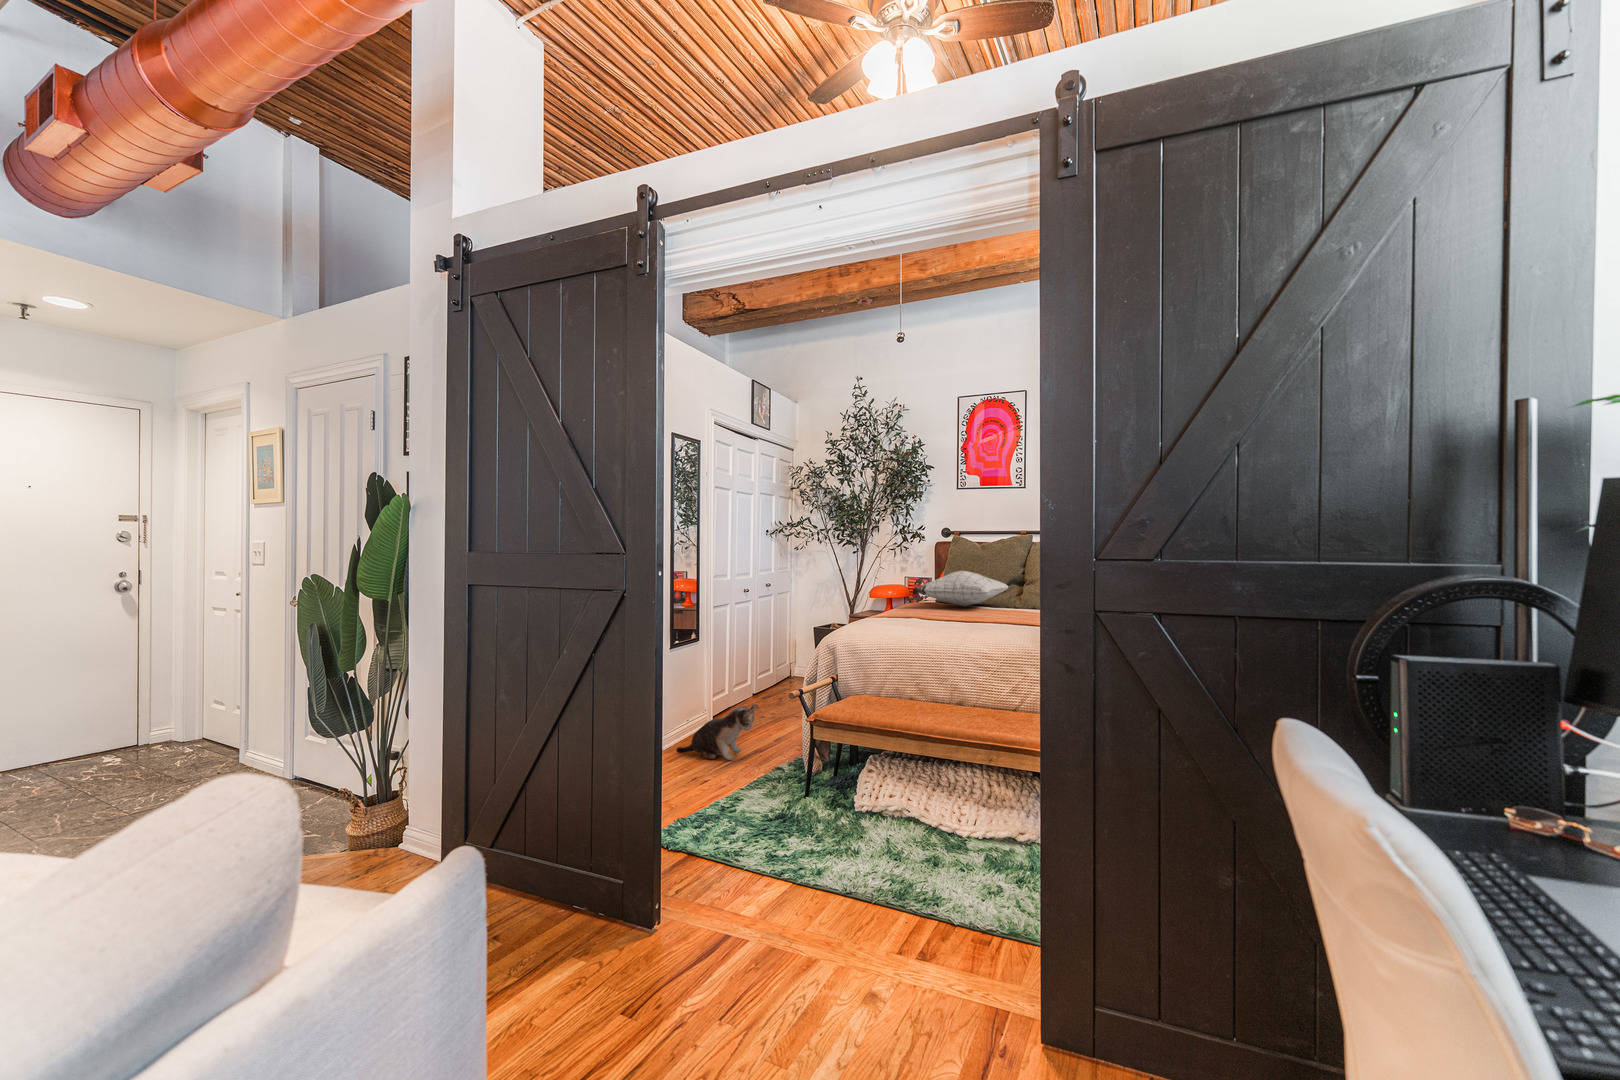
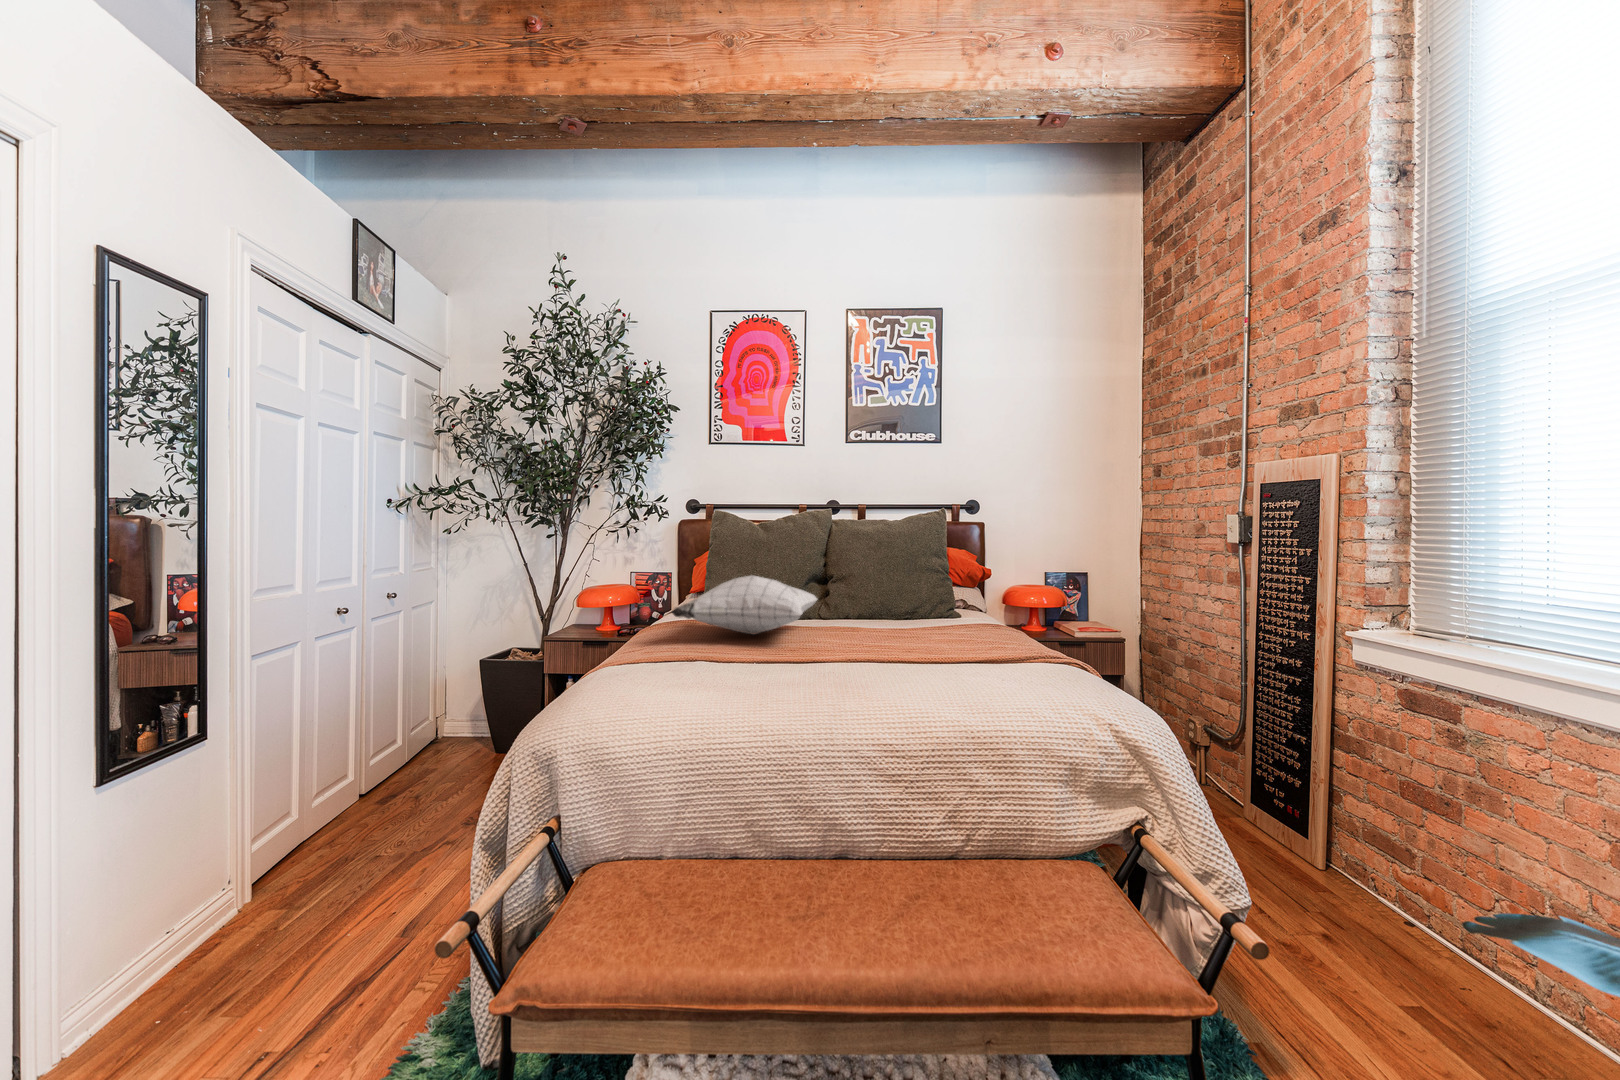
plush toy: present [676,704,759,760] -> none [137,876,355,1021]

